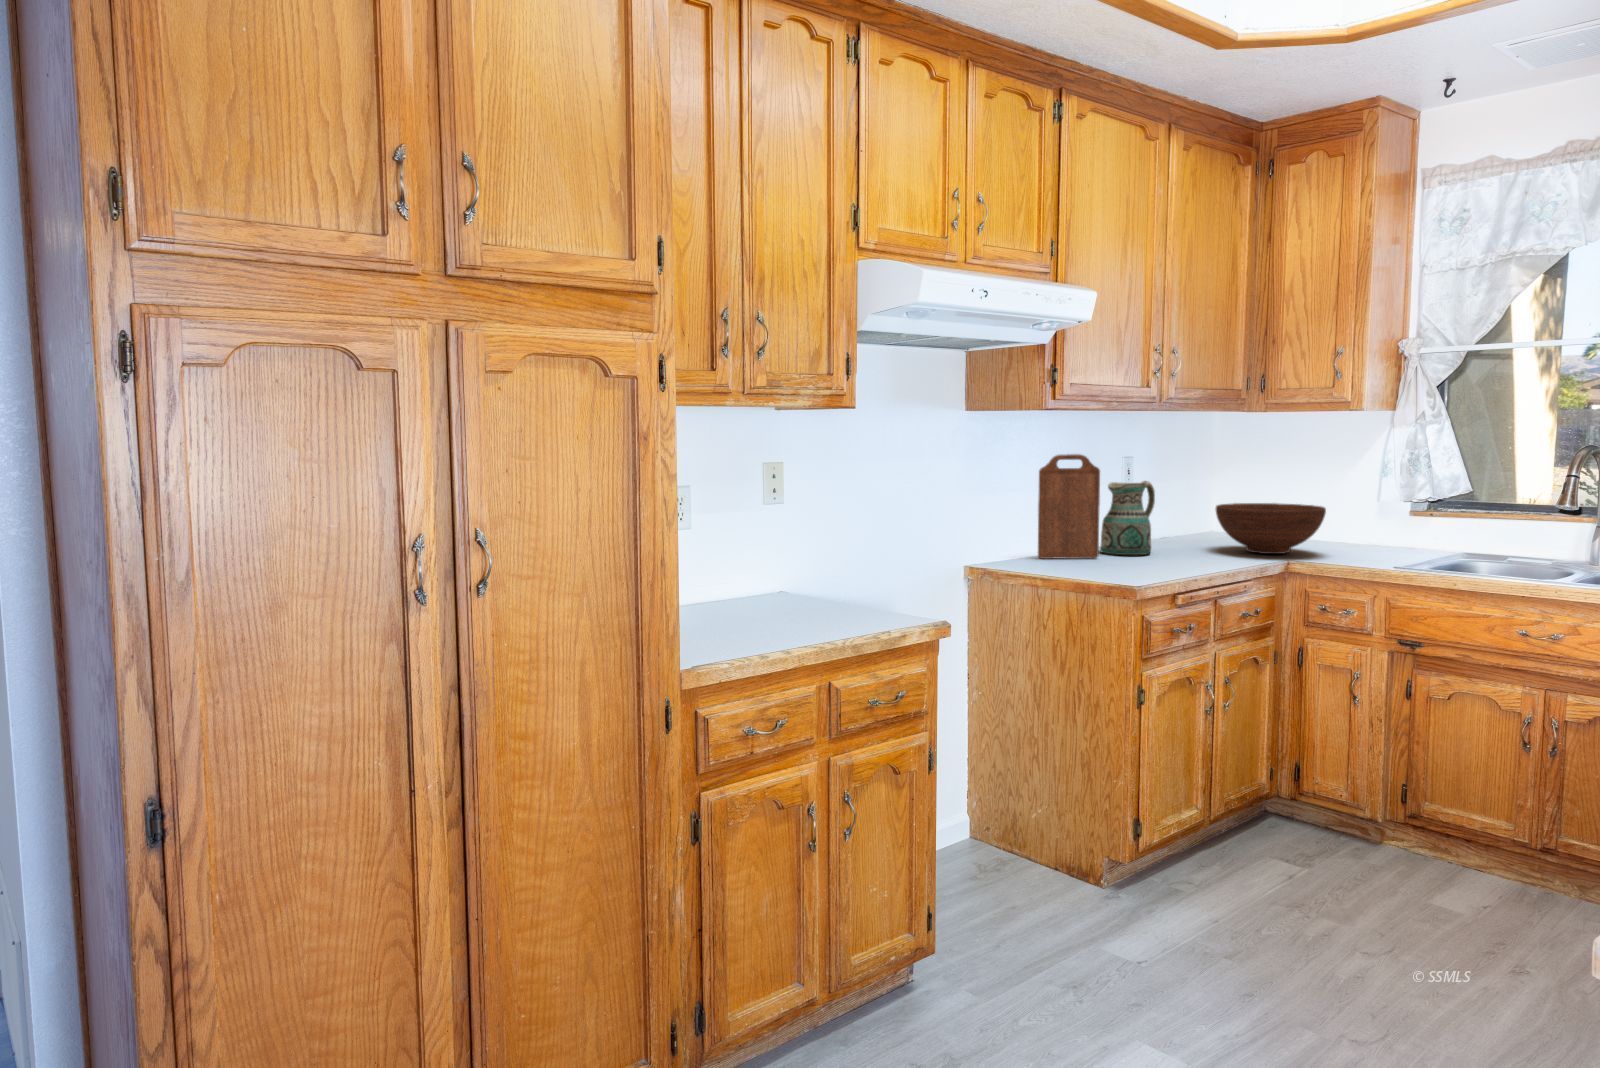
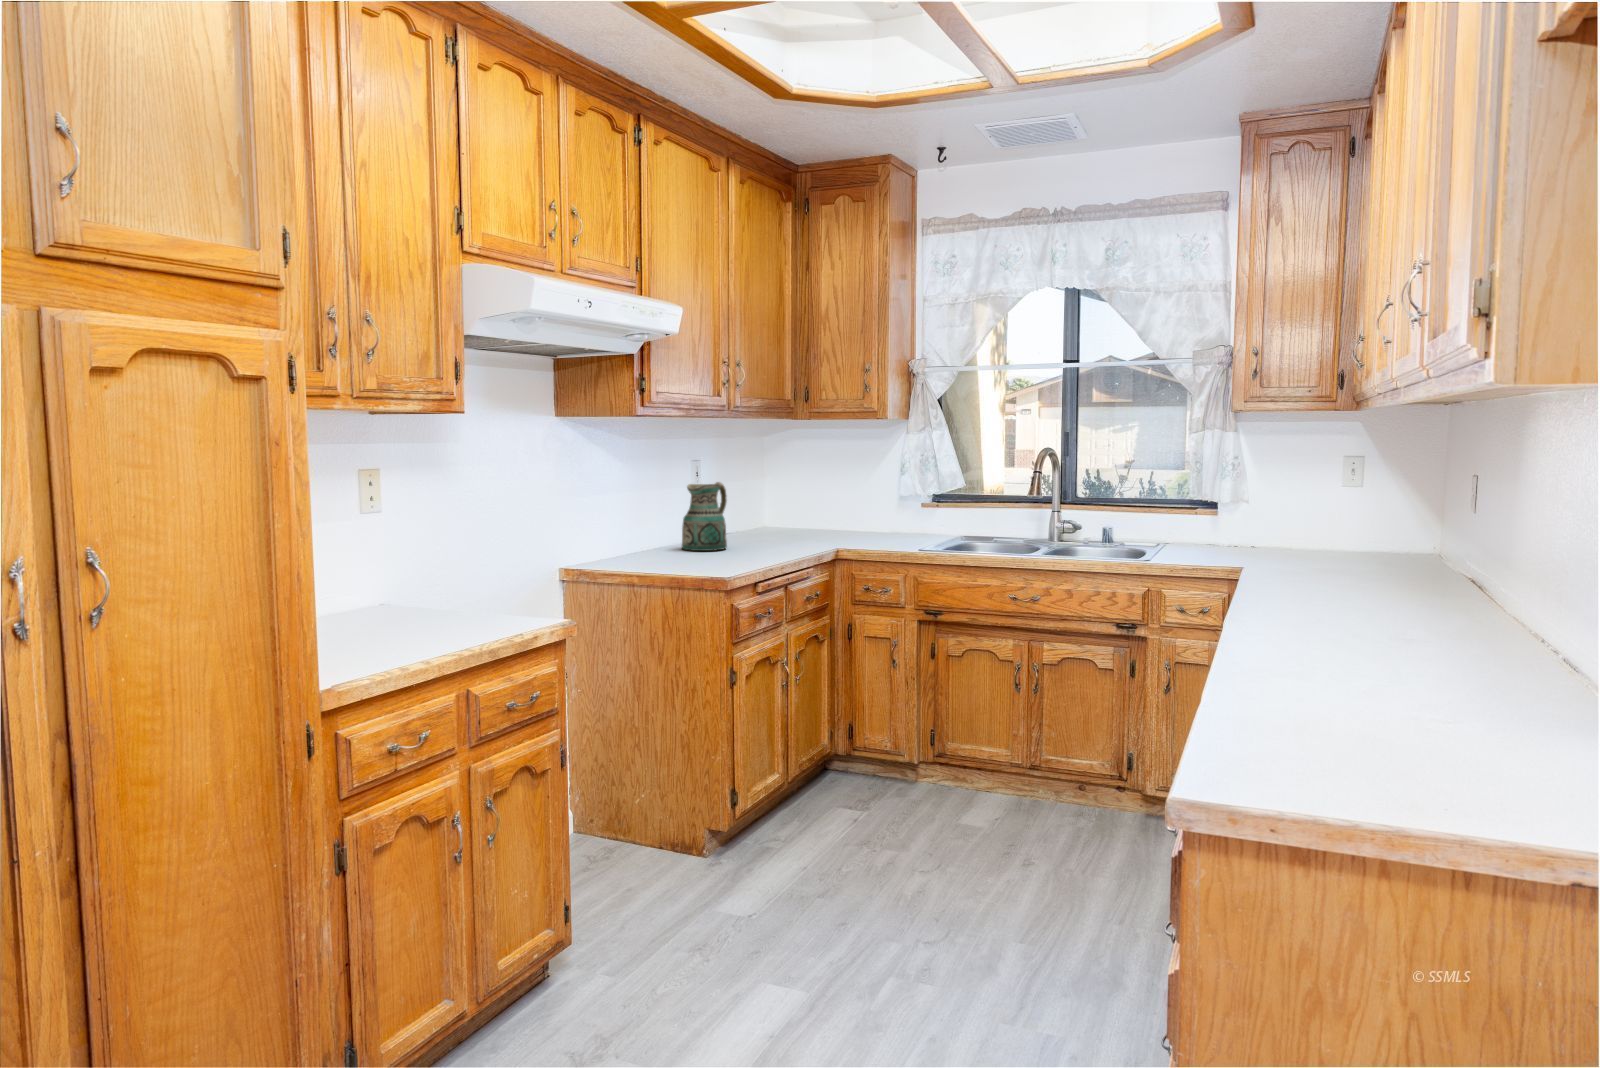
cutting board: present [1038,454,1100,559] -> none [626,458,683,558]
fruit bowl: present [1216,503,1326,554] -> none [777,500,864,544]

